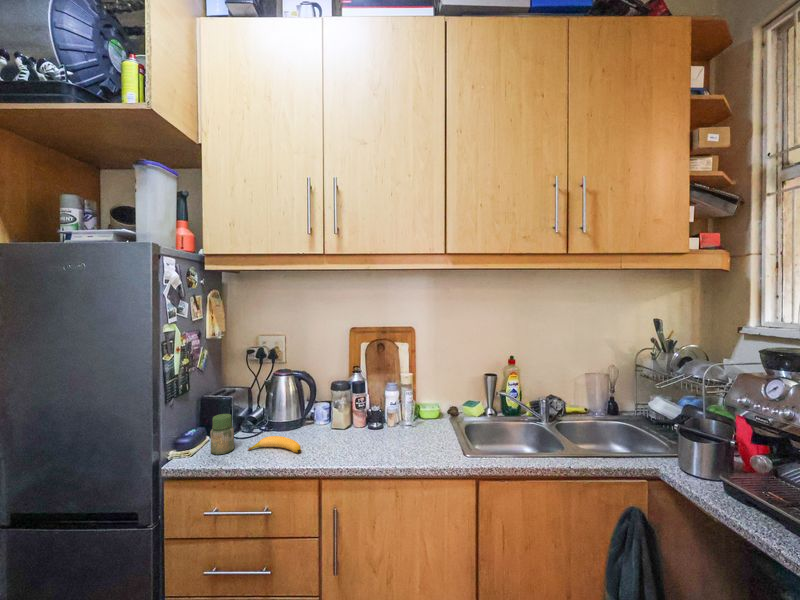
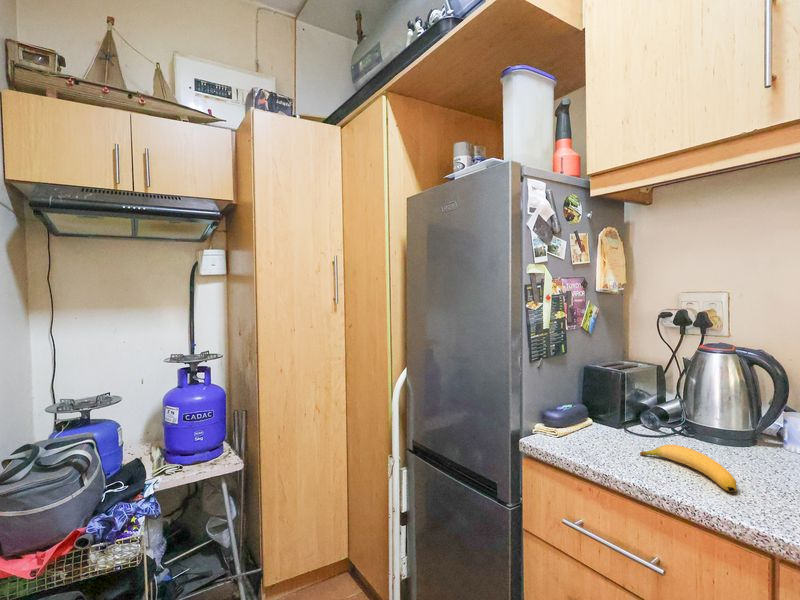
jar: present [210,414,234,455] -> none [588,391,621,447]

